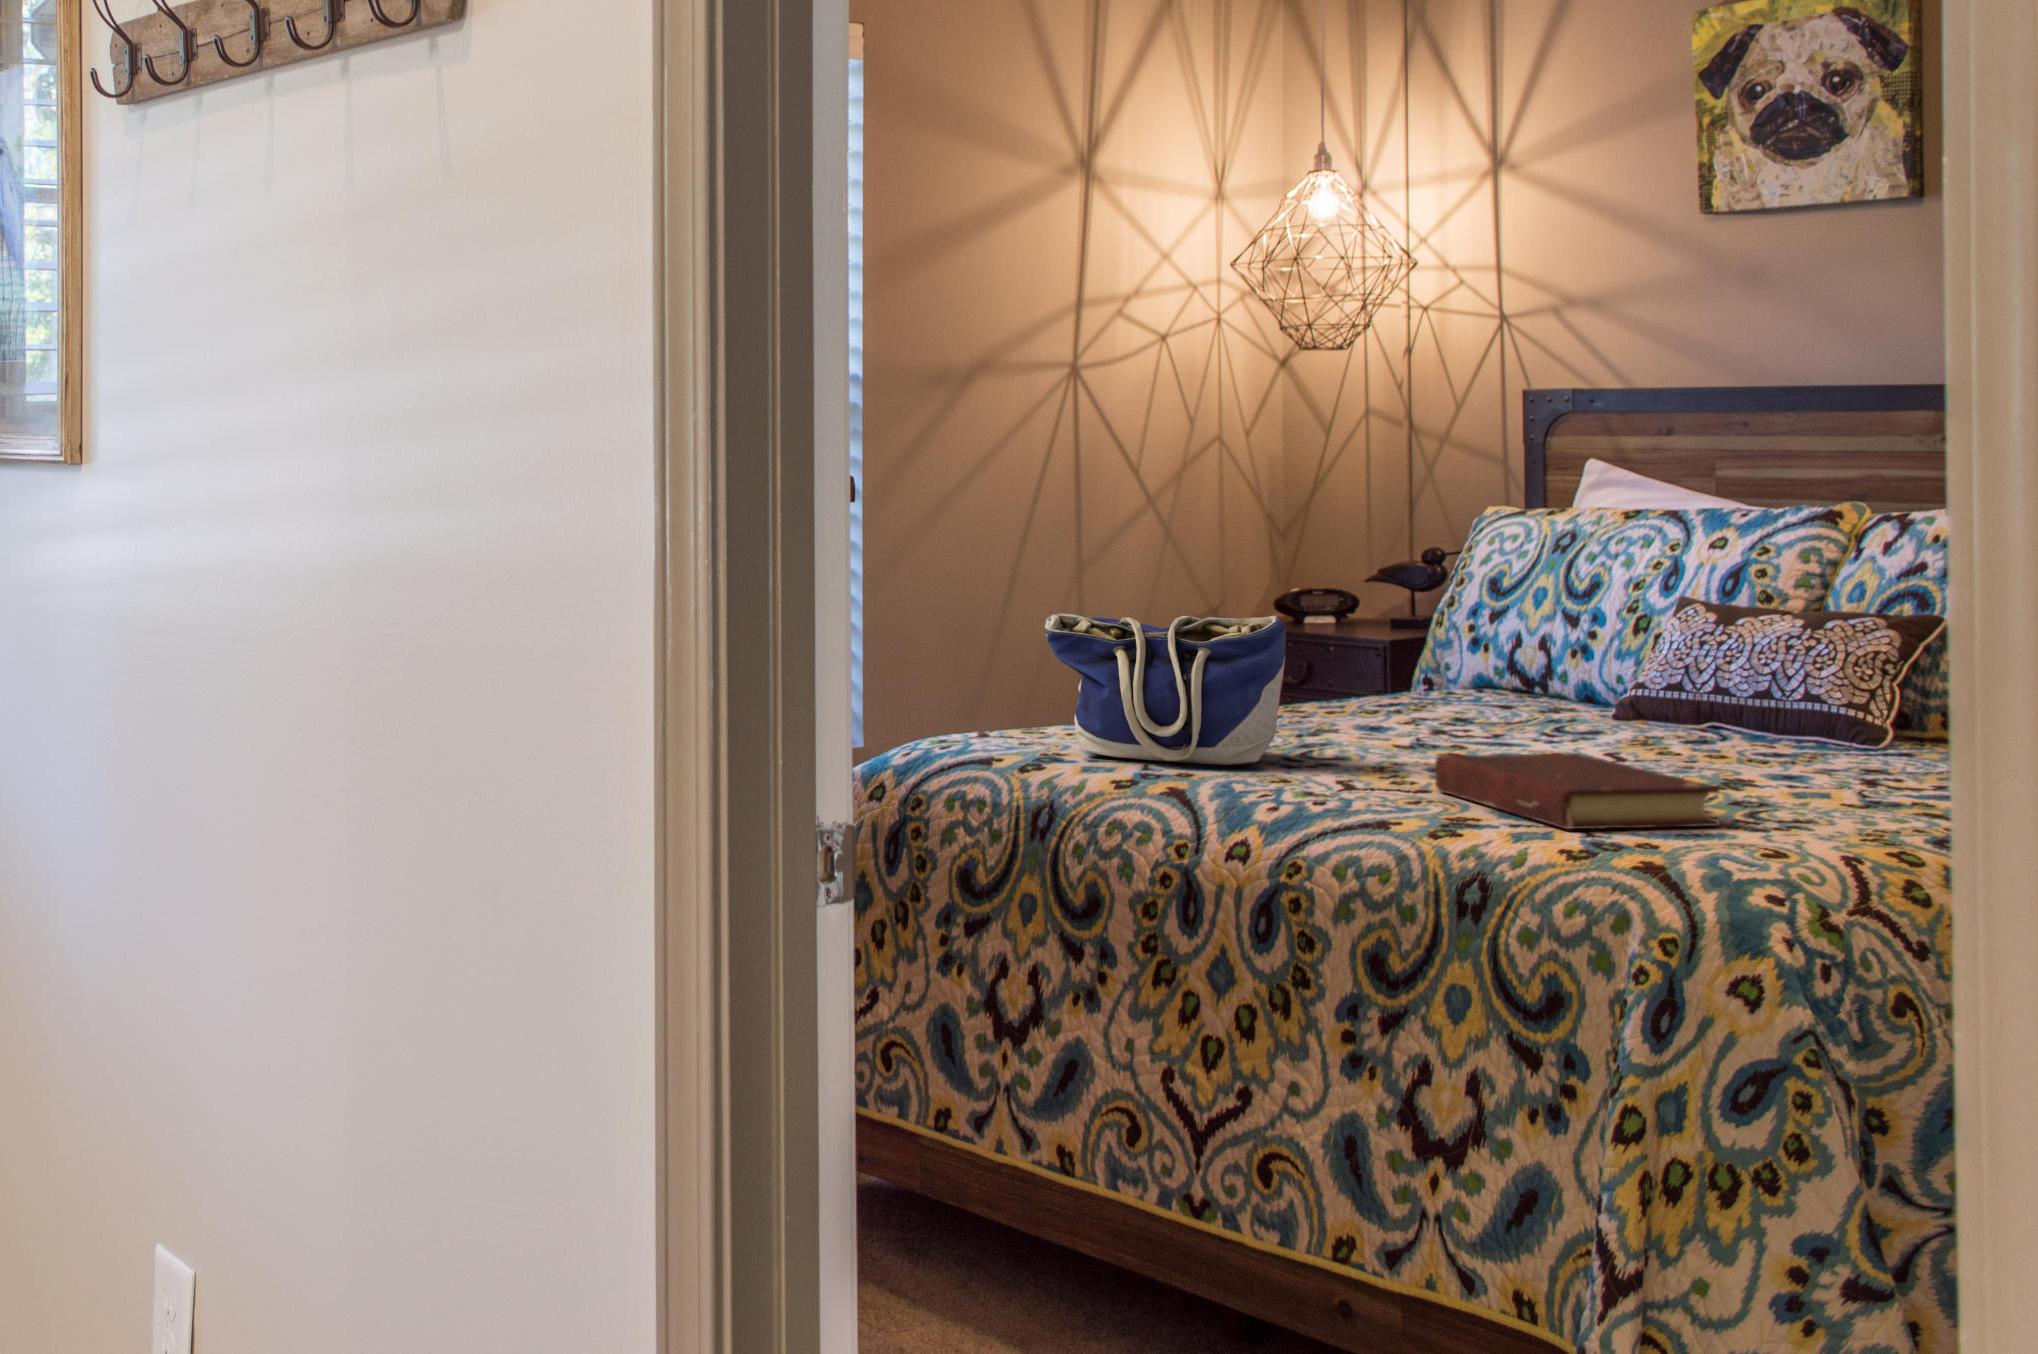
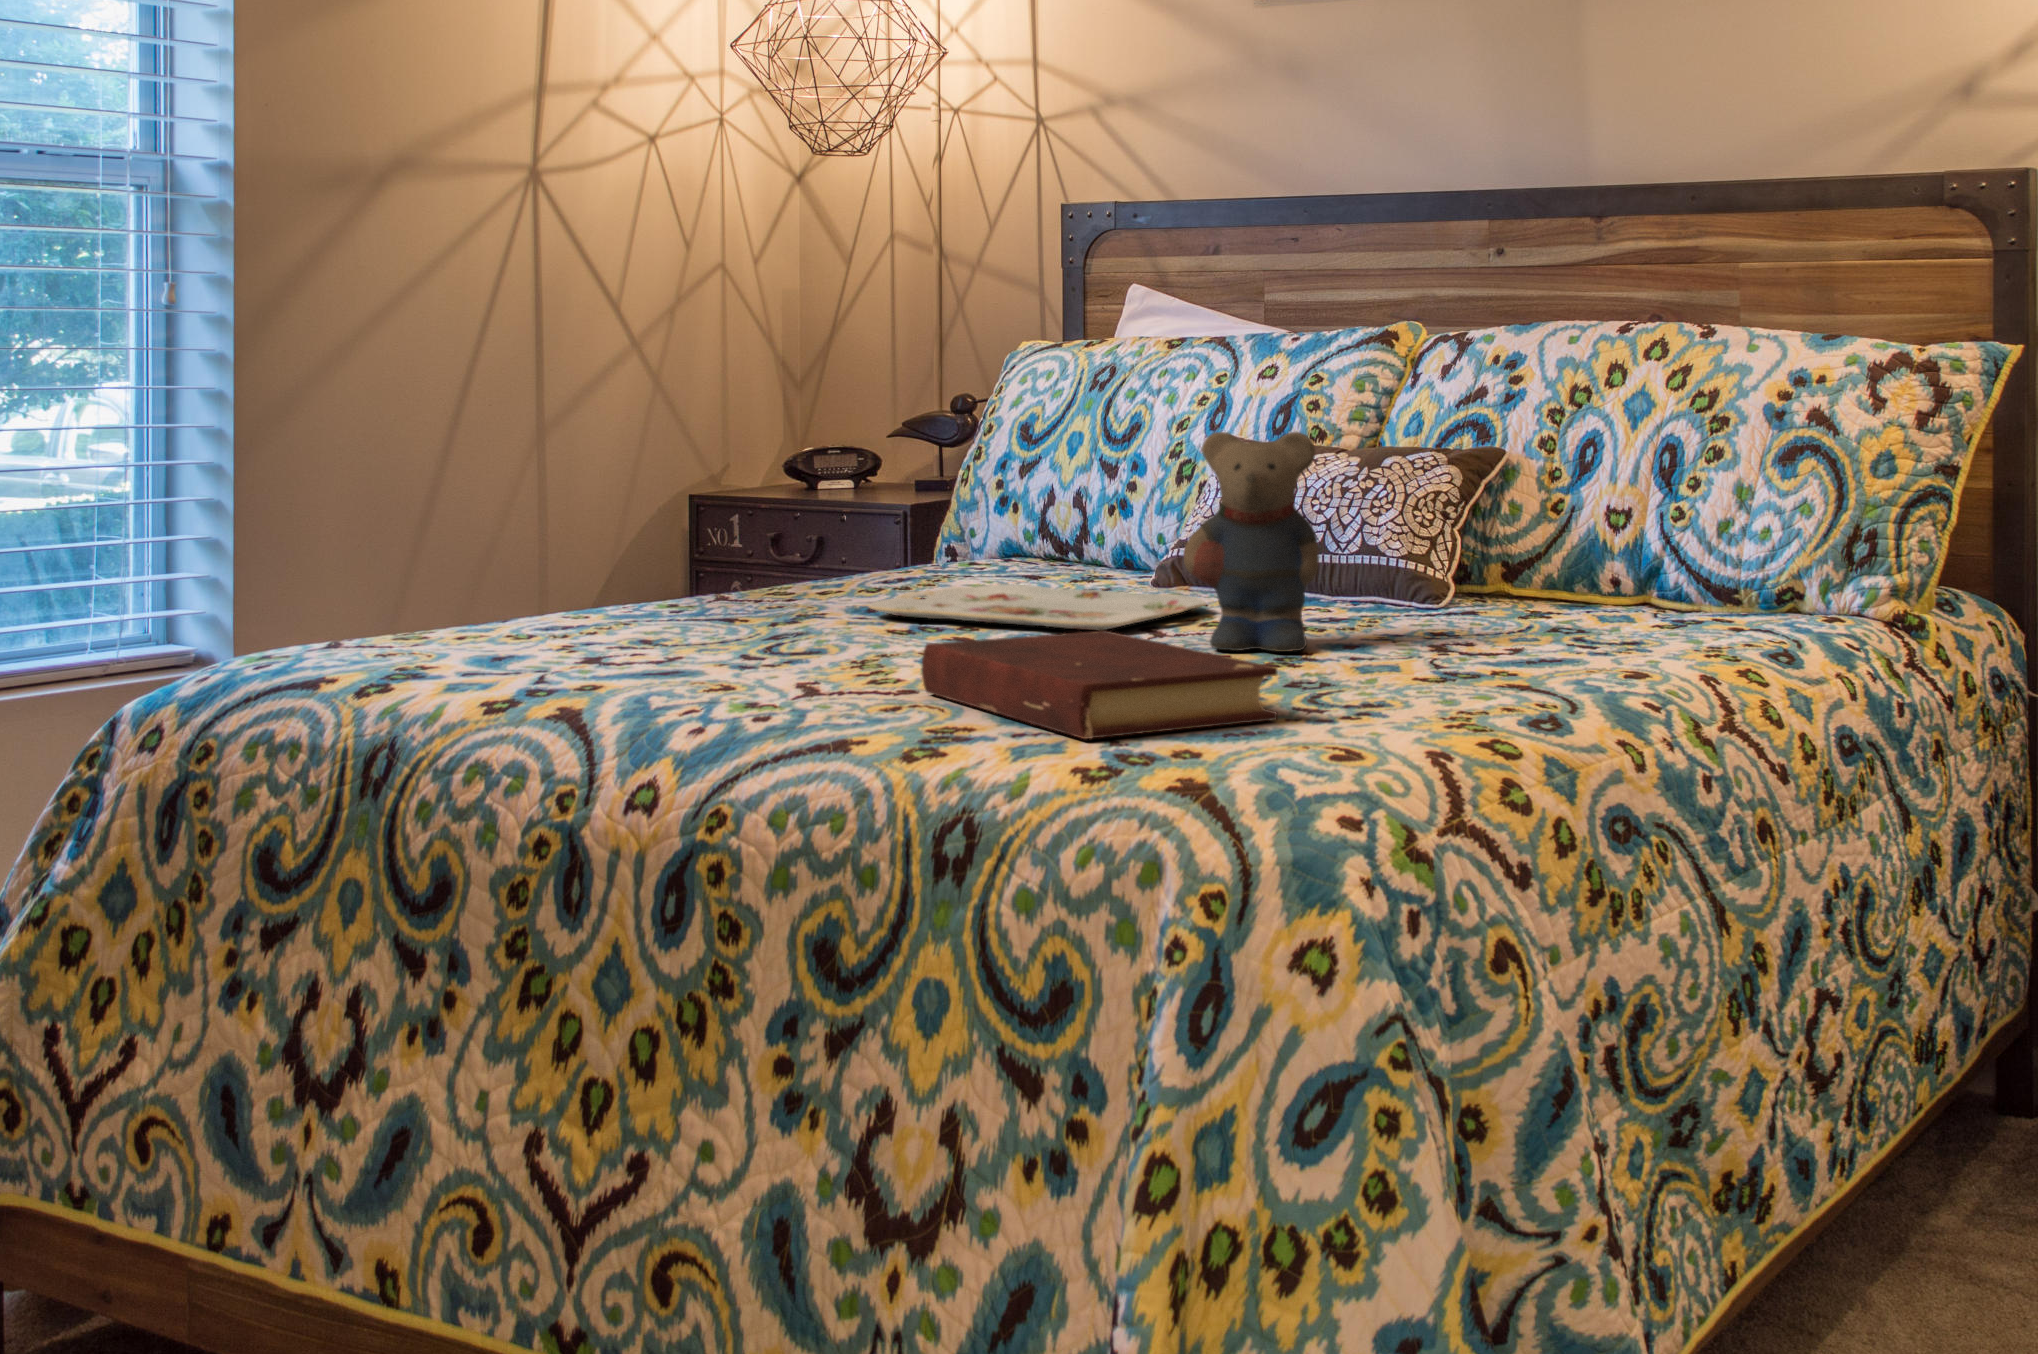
teddy bear: none [1641,604,1760,778] -> present [1183,432,1319,652]
tote bag: present [1044,613,1286,765] -> none [393,458,732,672]
serving tray: none [1378,713,1663,754] -> present [870,585,1206,631]

